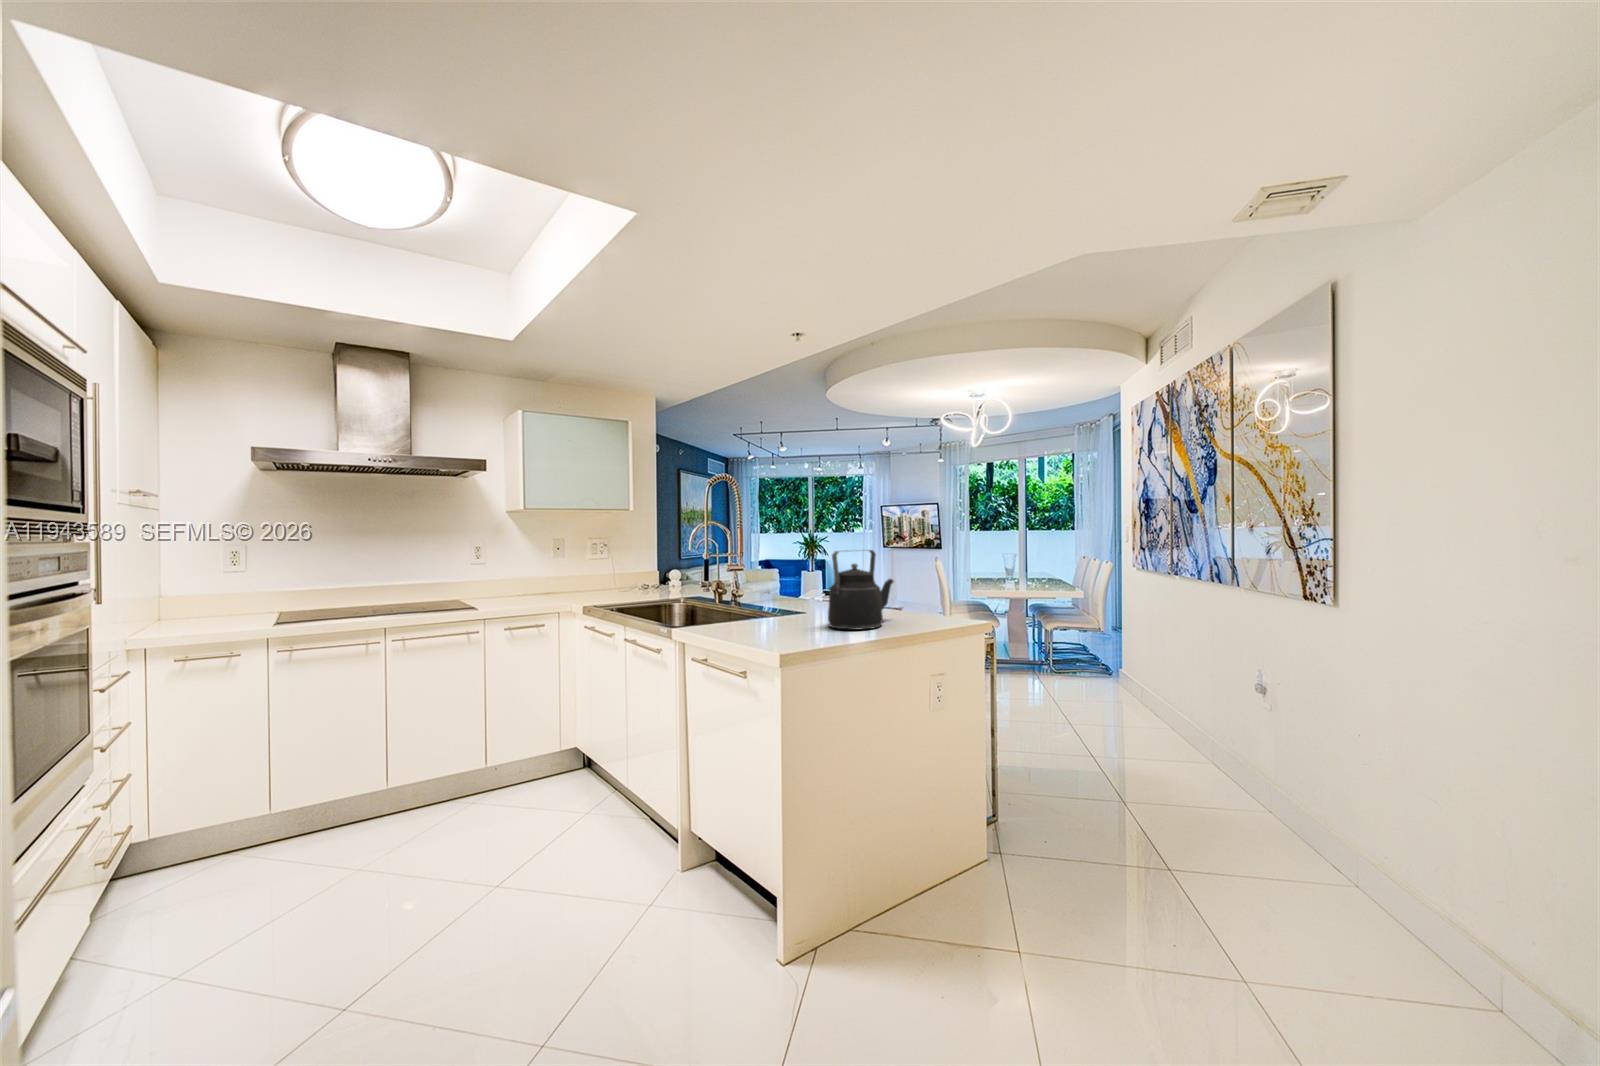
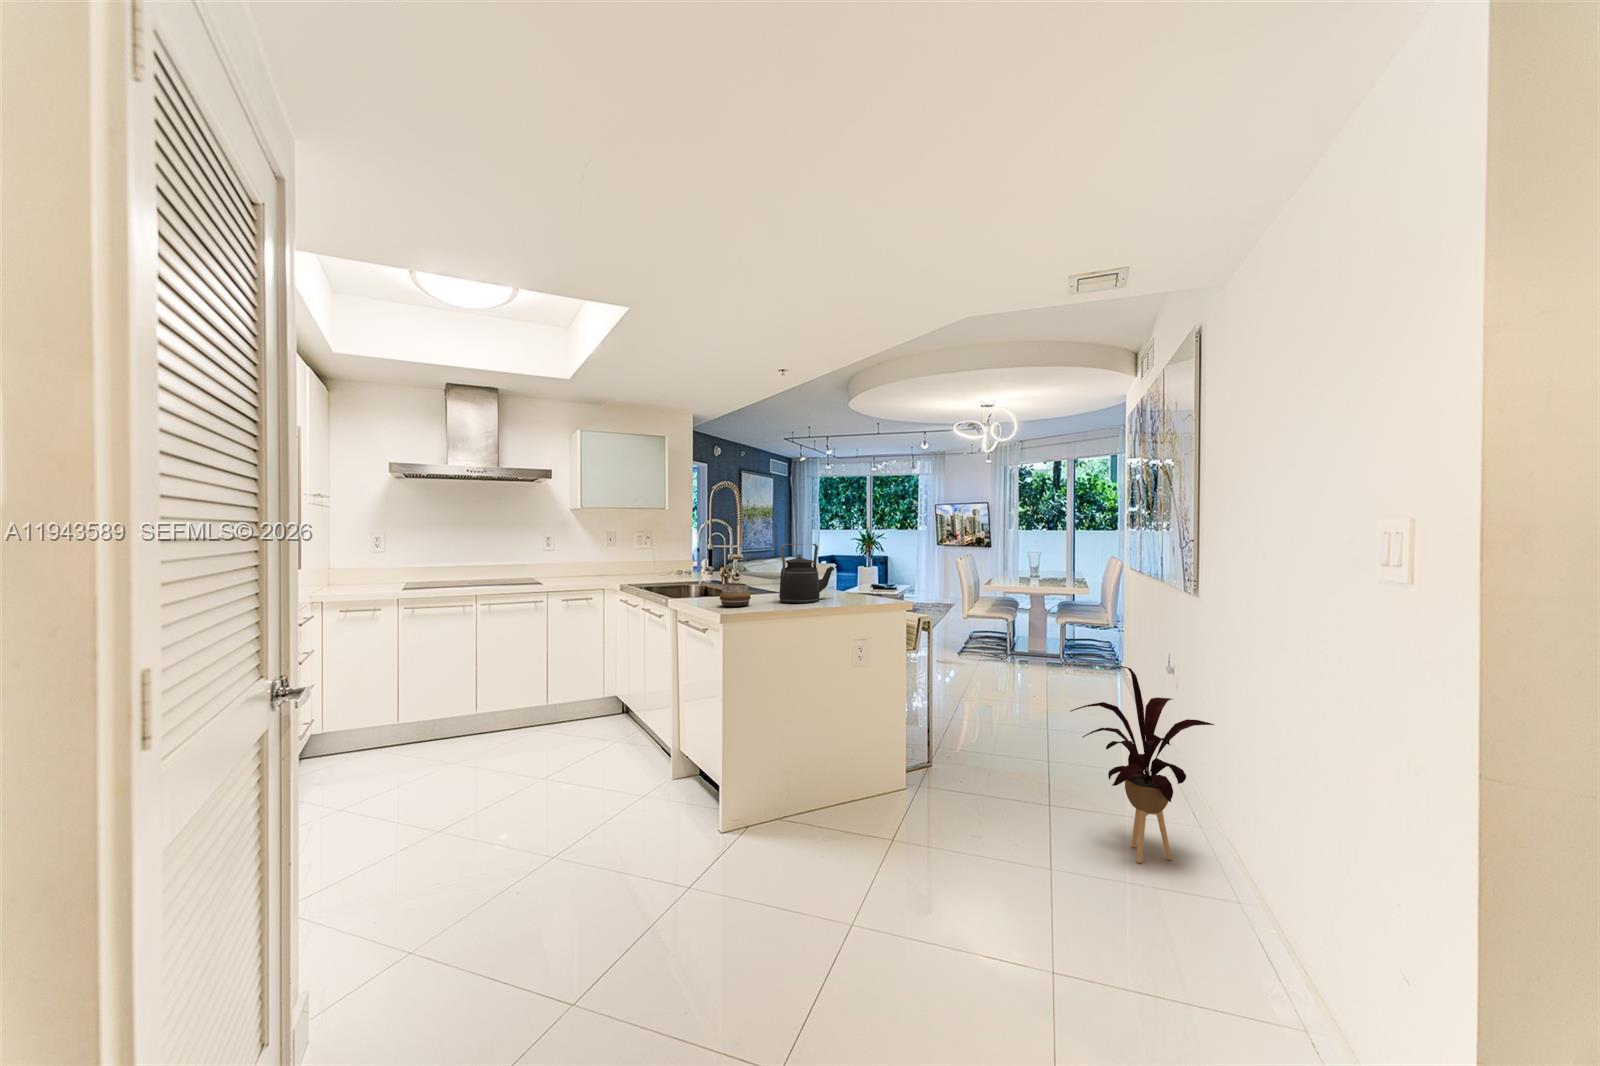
decorative bowl: none [754,606,797,638] -> present [720,583,751,606]
house plant: none [1241,704,1432,964] -> present [1071,666,1214,863]

